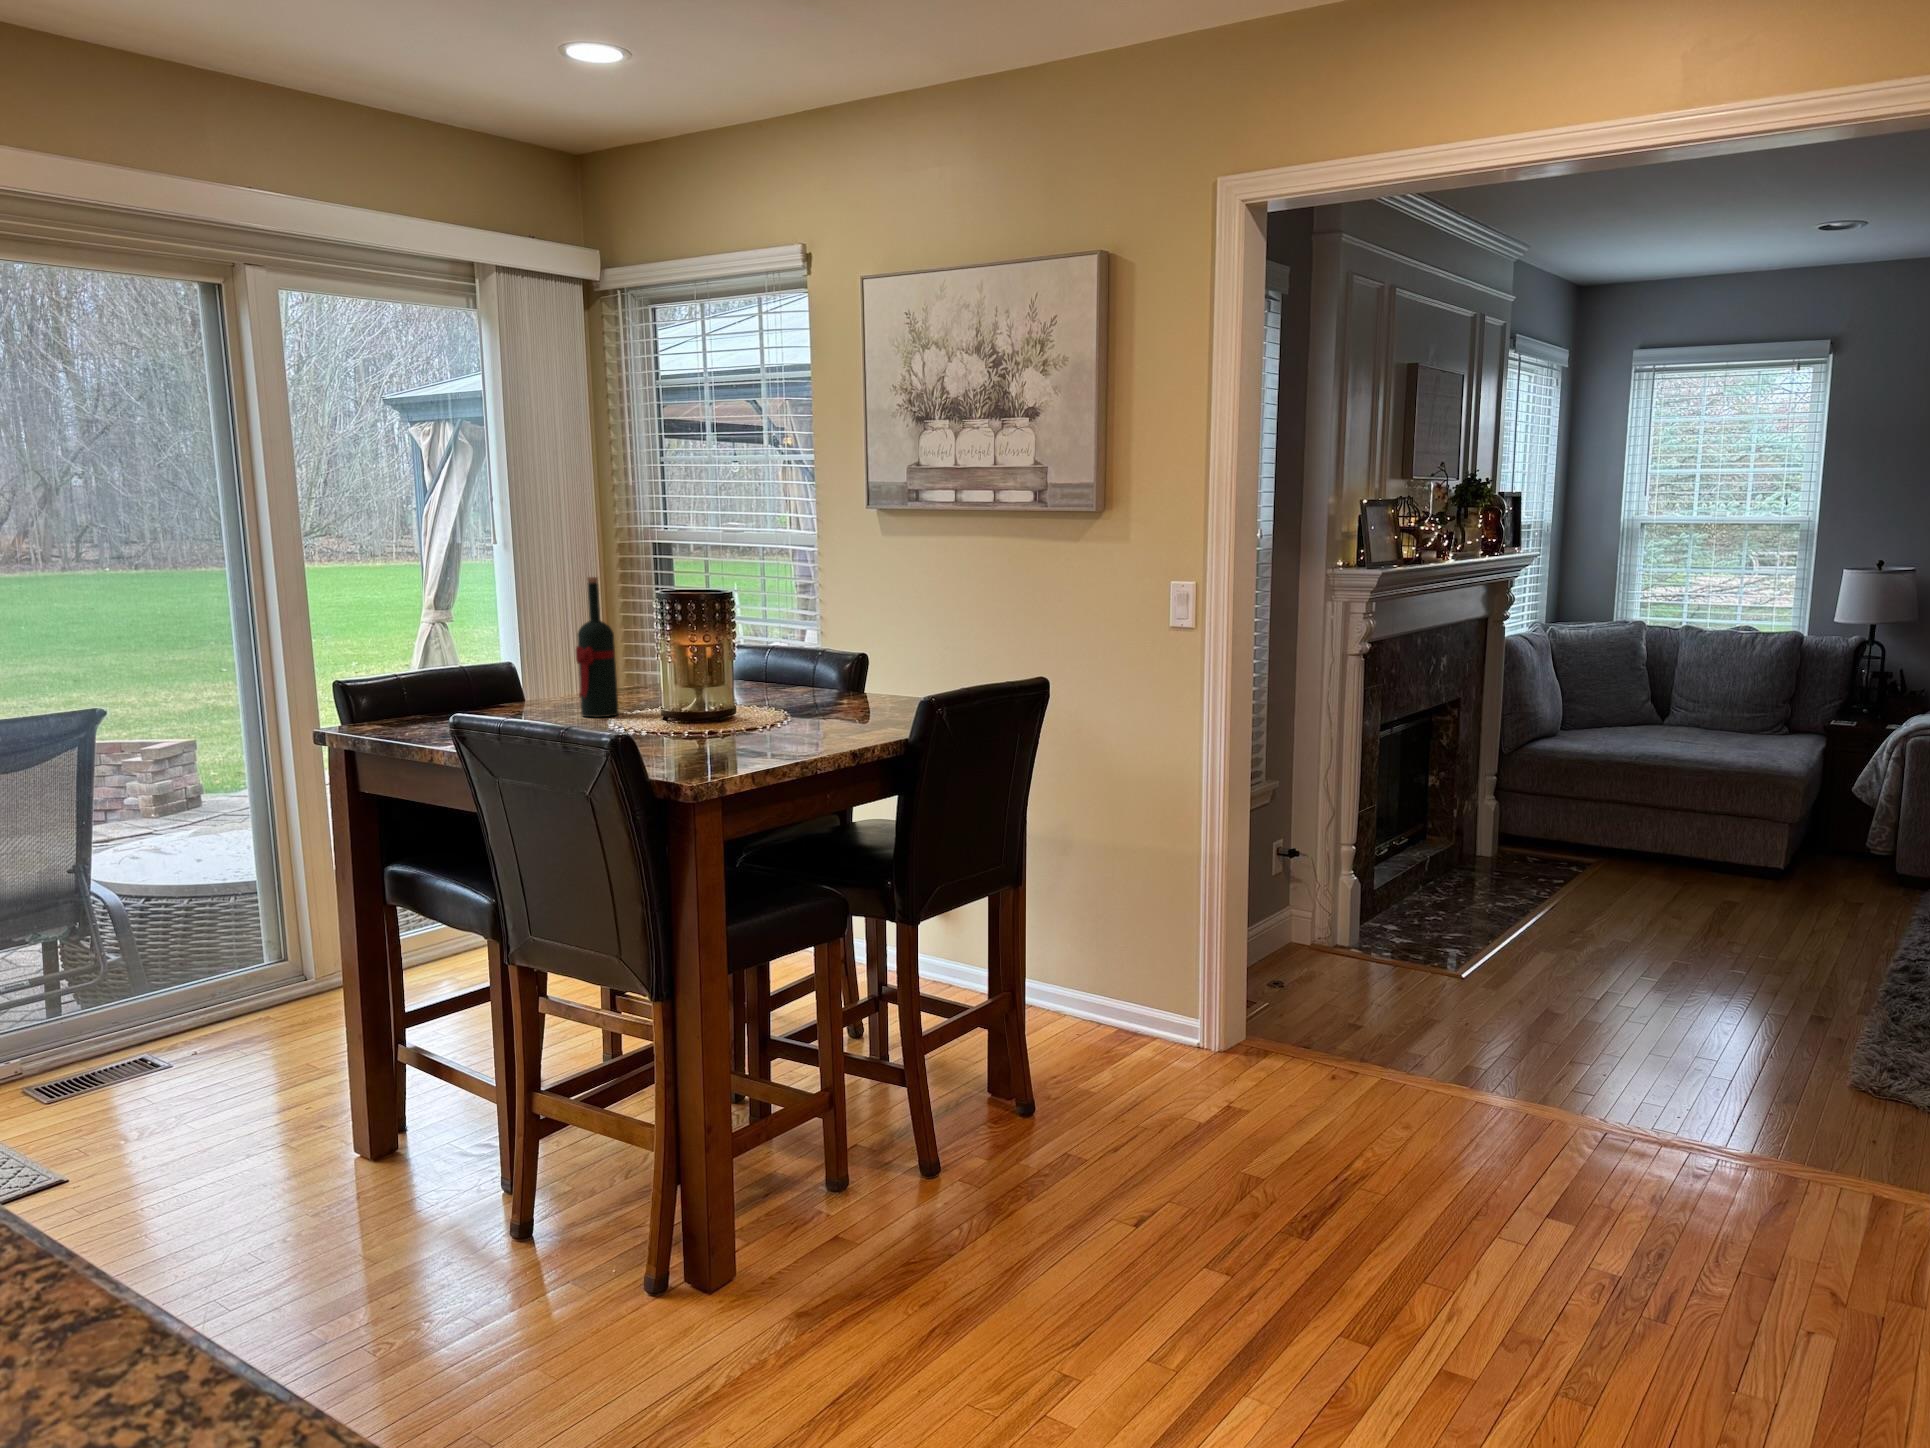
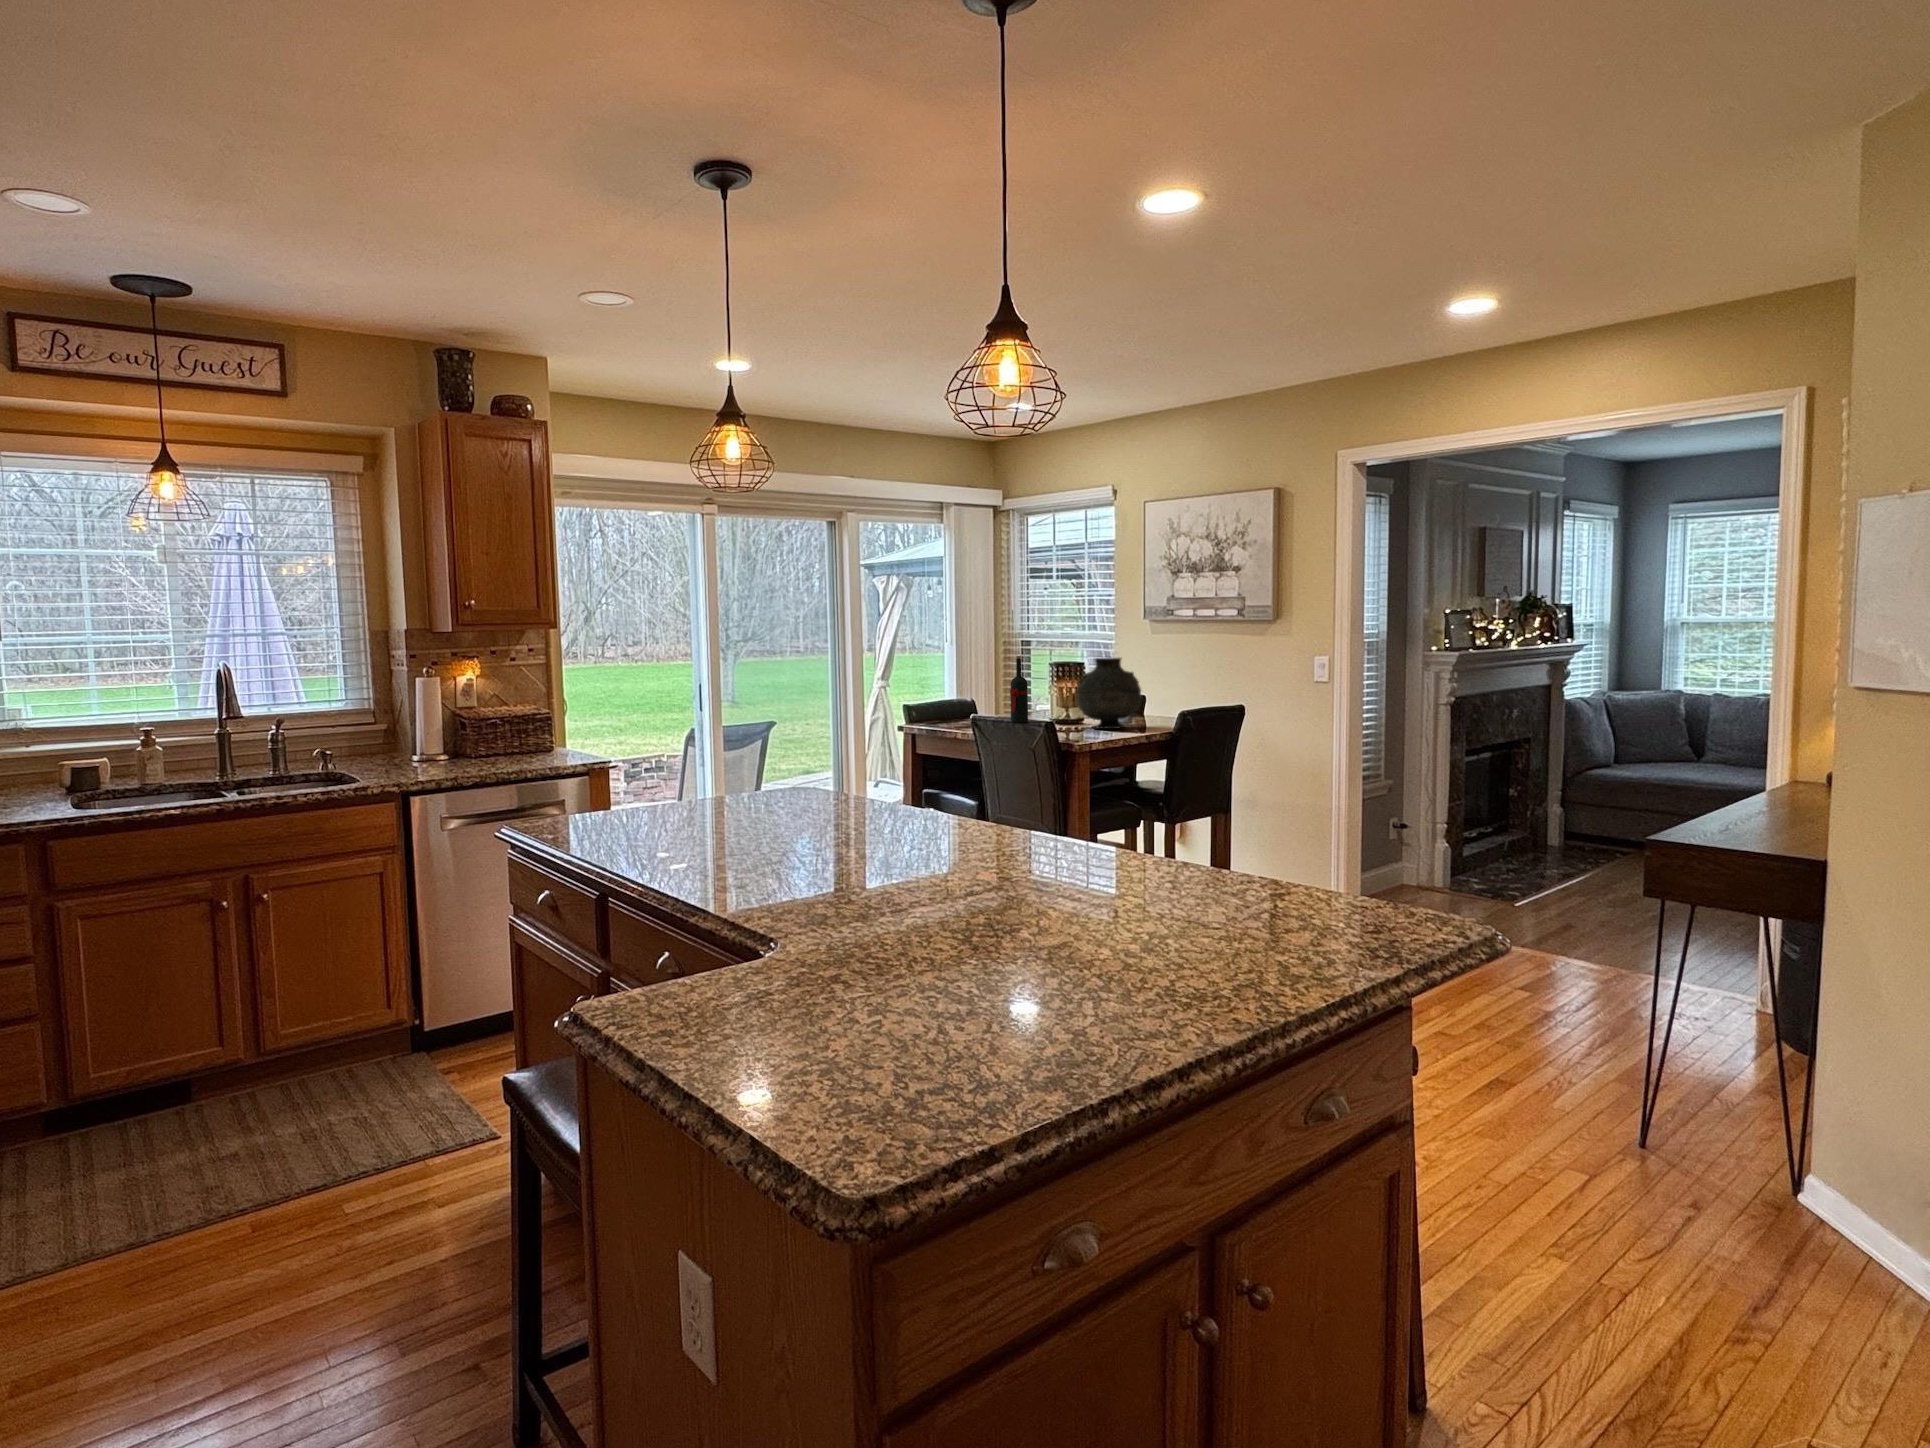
vase: none [705,584,842,737] -> present [1076,658,1141,729]

